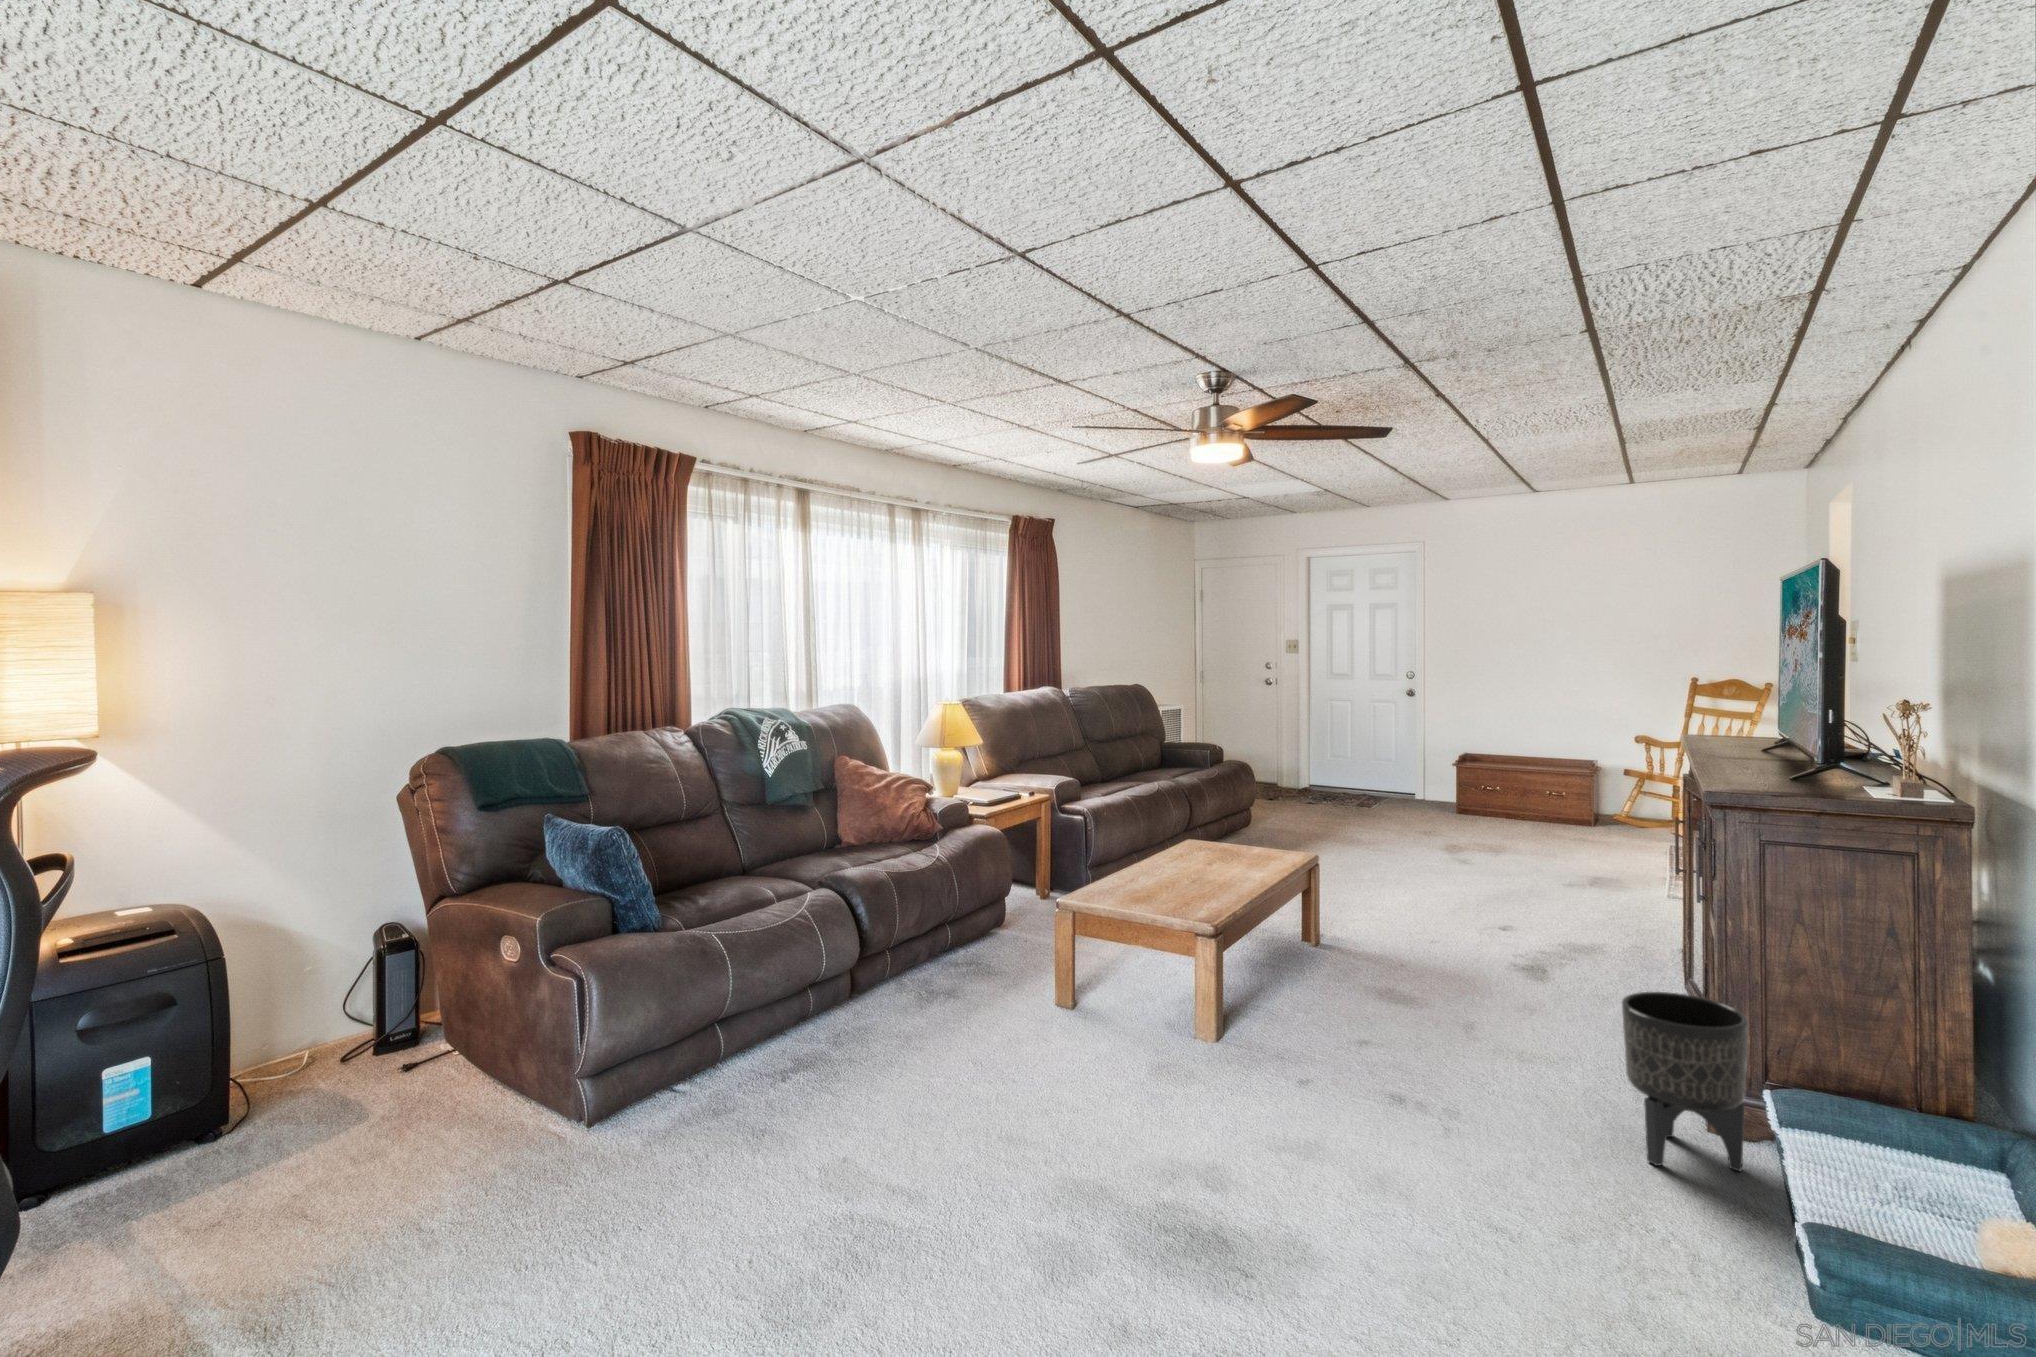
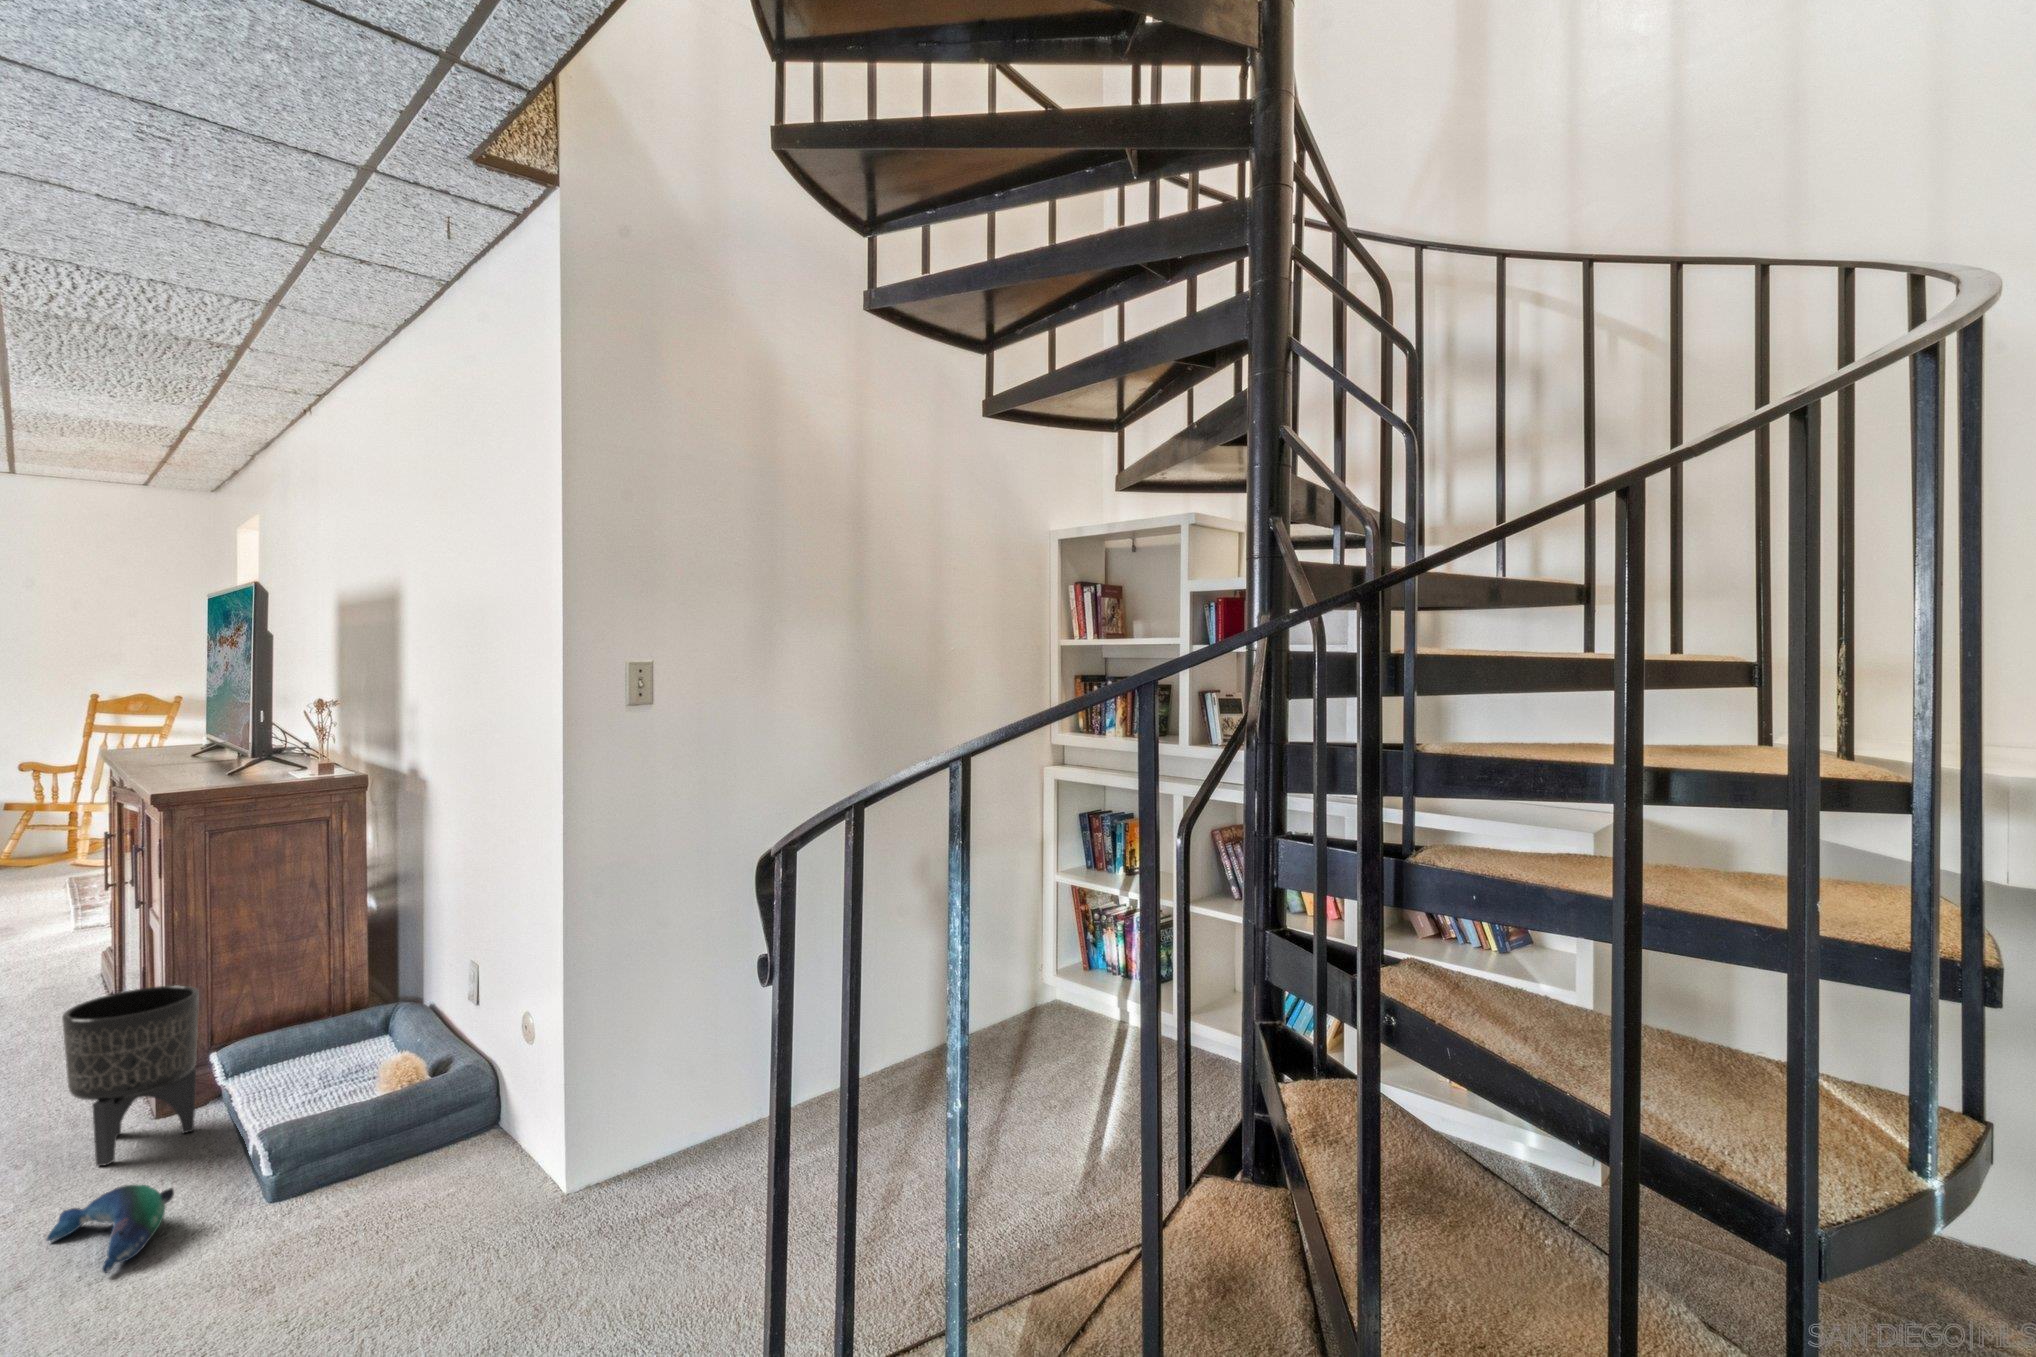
plush toy: none [1595,1198,1706,1294] -> present [47,1185,174,1273]

